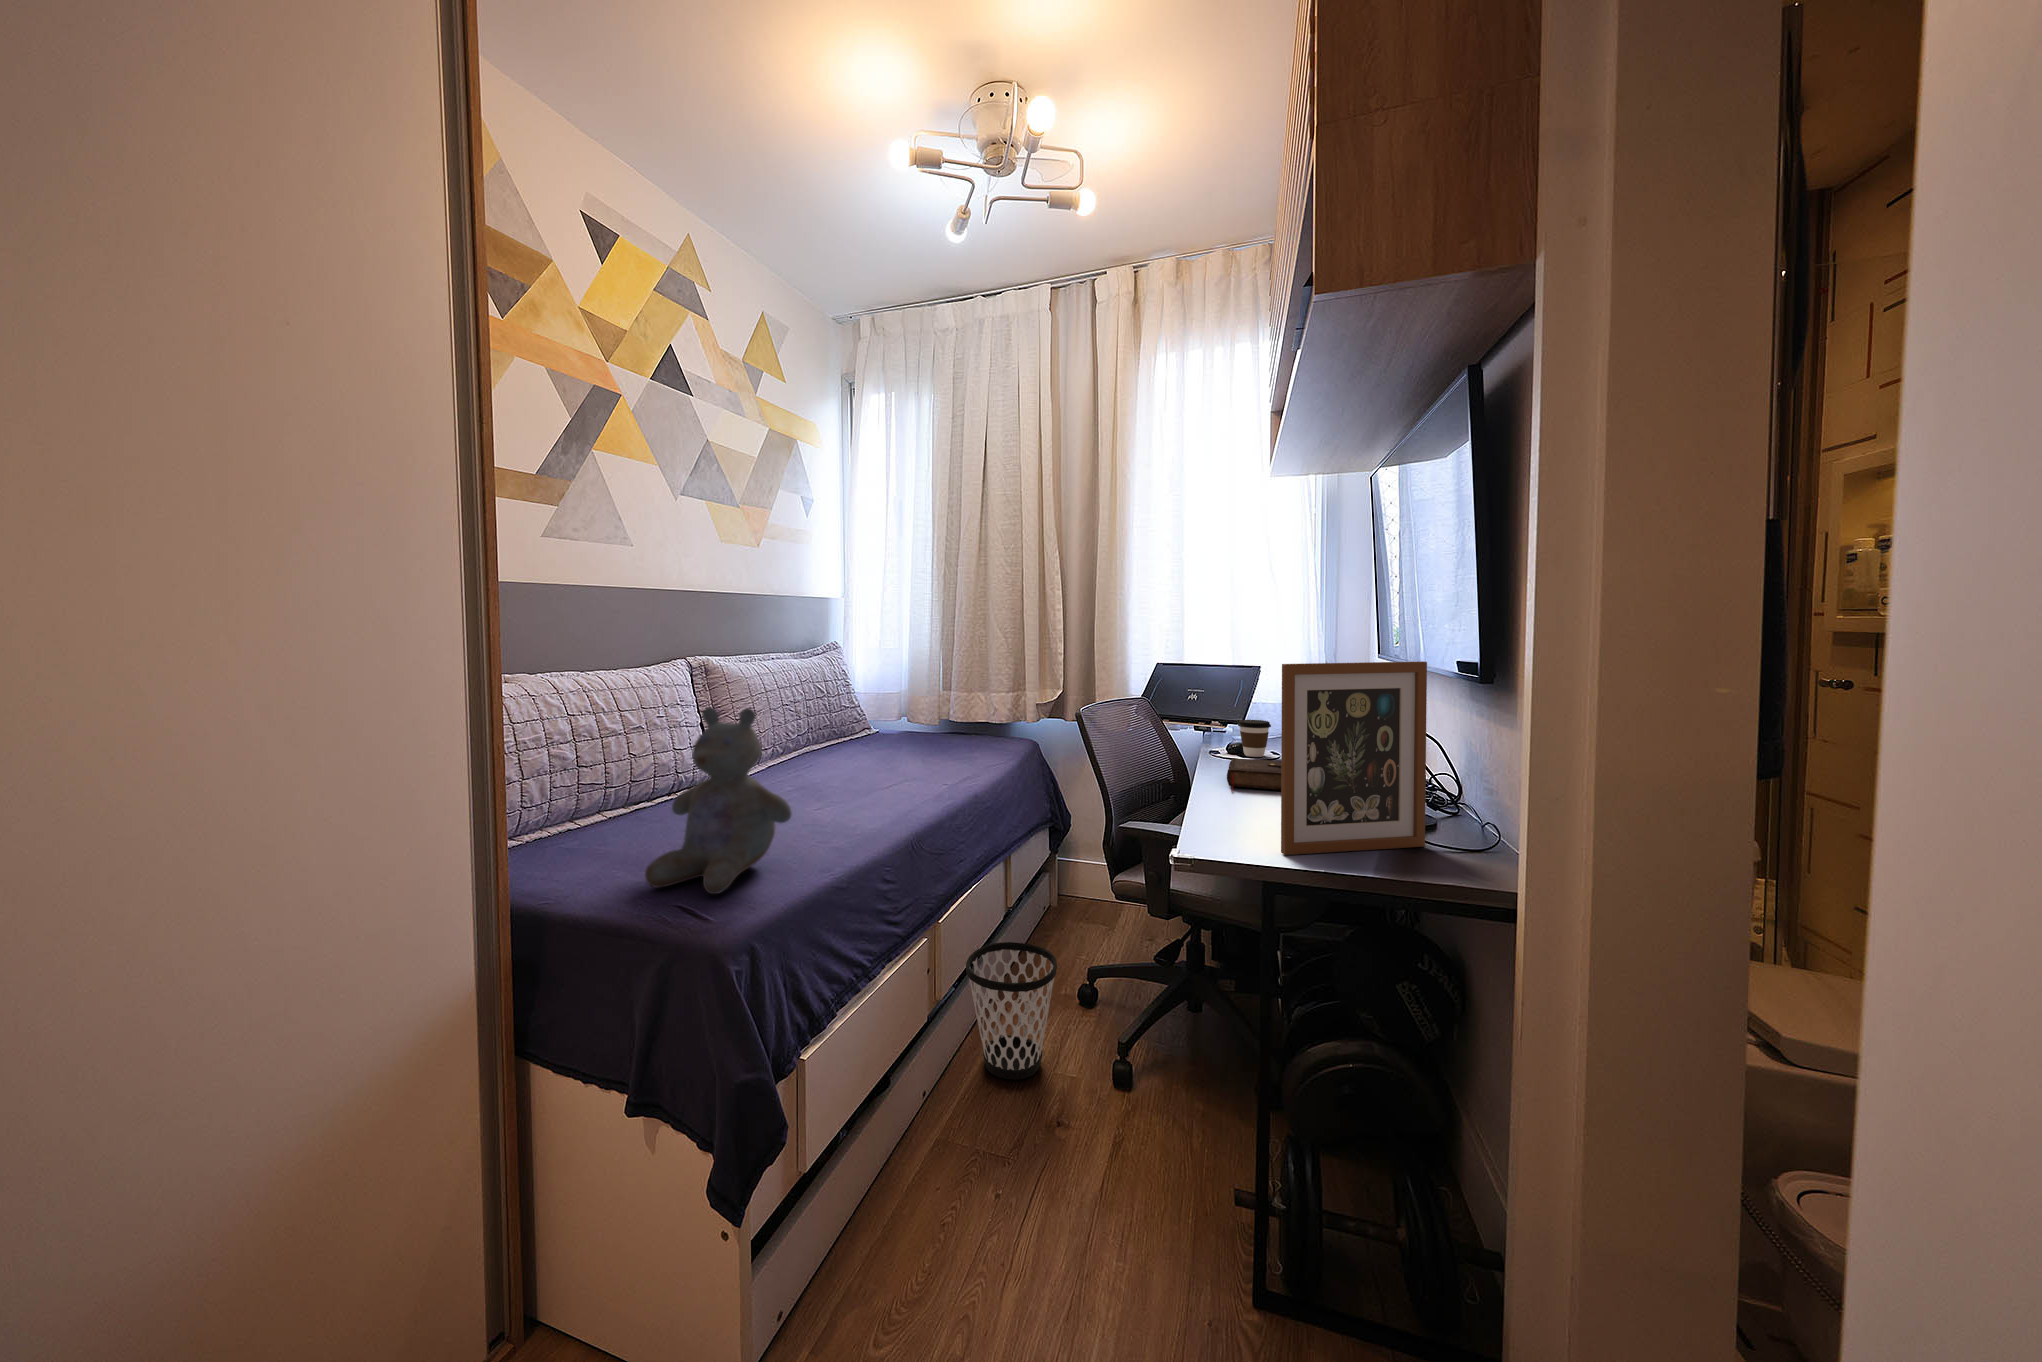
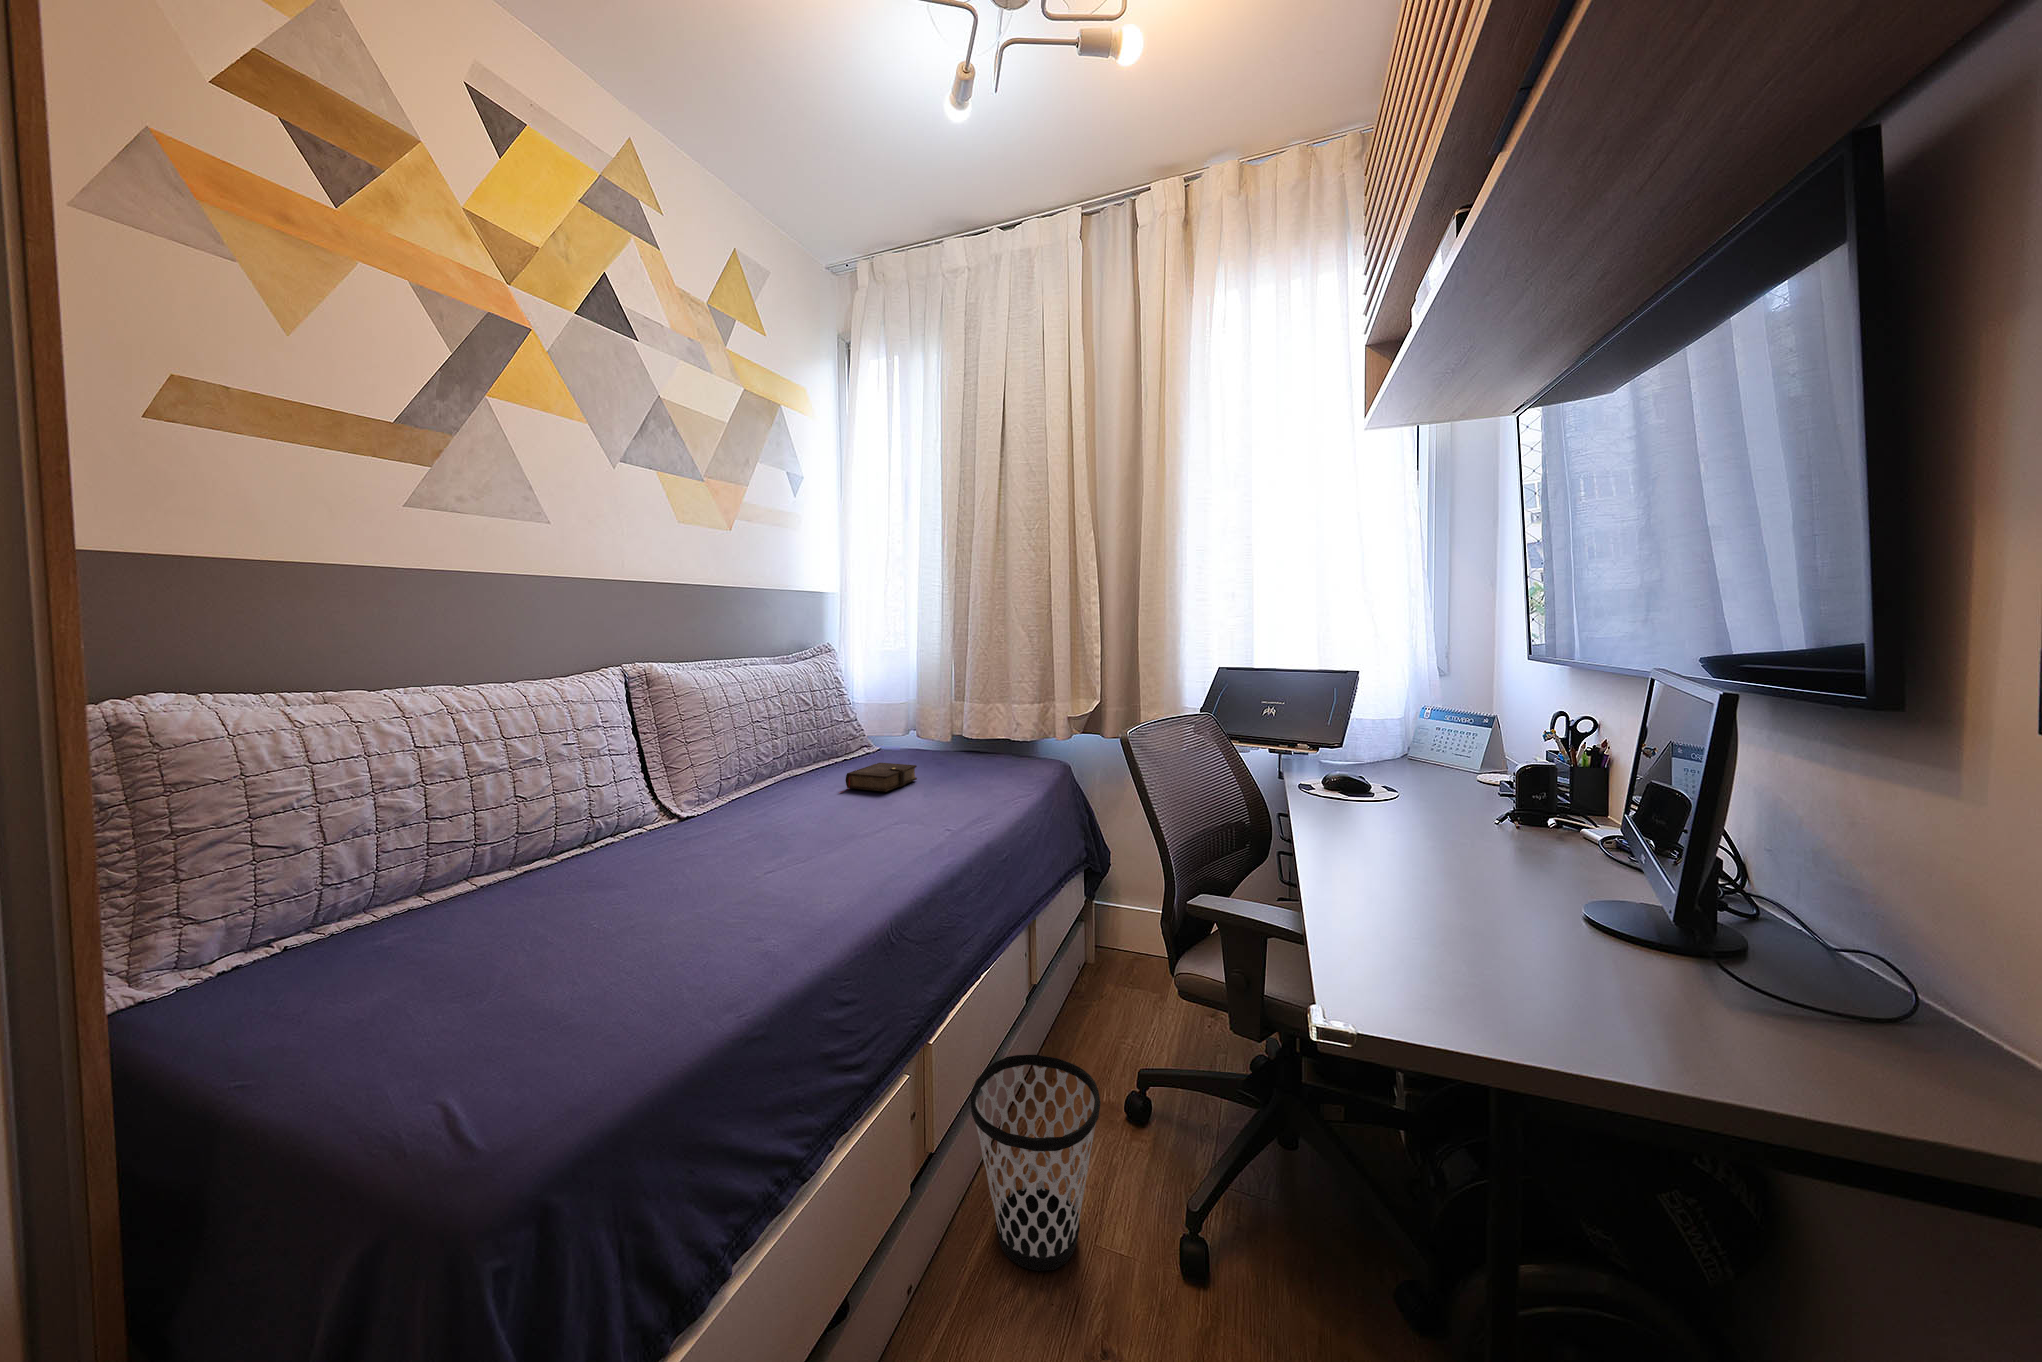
picture frame: present [1281,661,1427,855] -> none [1520,668,1792,1027]
stuffed bear: present [645,707,791,894] -> none [397,748,663,1087]
coffee cup: present [1238,720,1271,757] -> none [1338,742,1386,793]
book: present [1227,758,1281,791] -> present [842,763,917,792]

